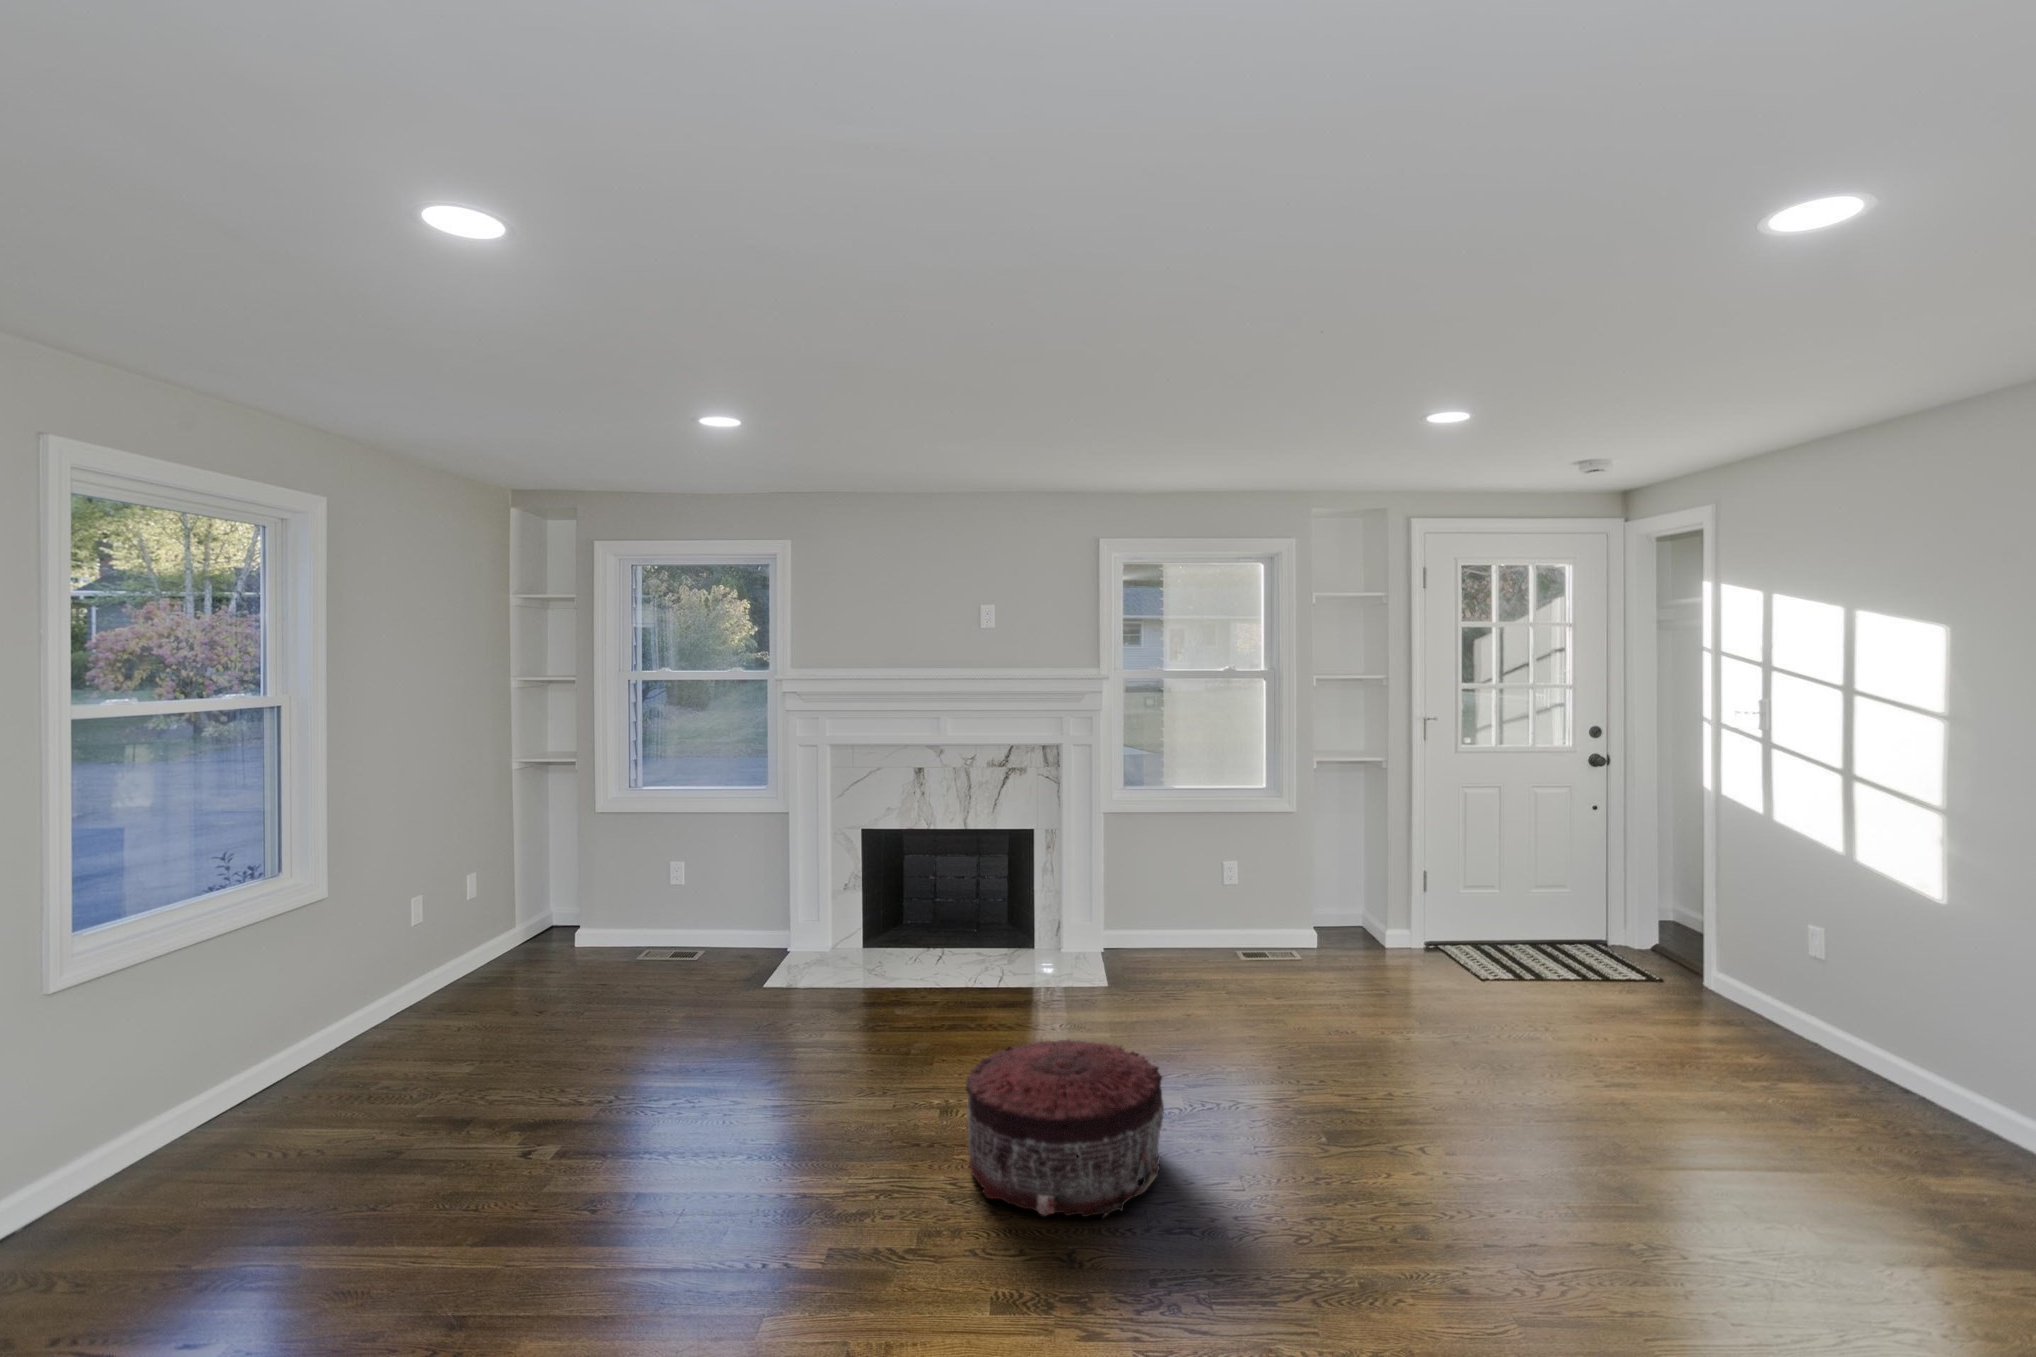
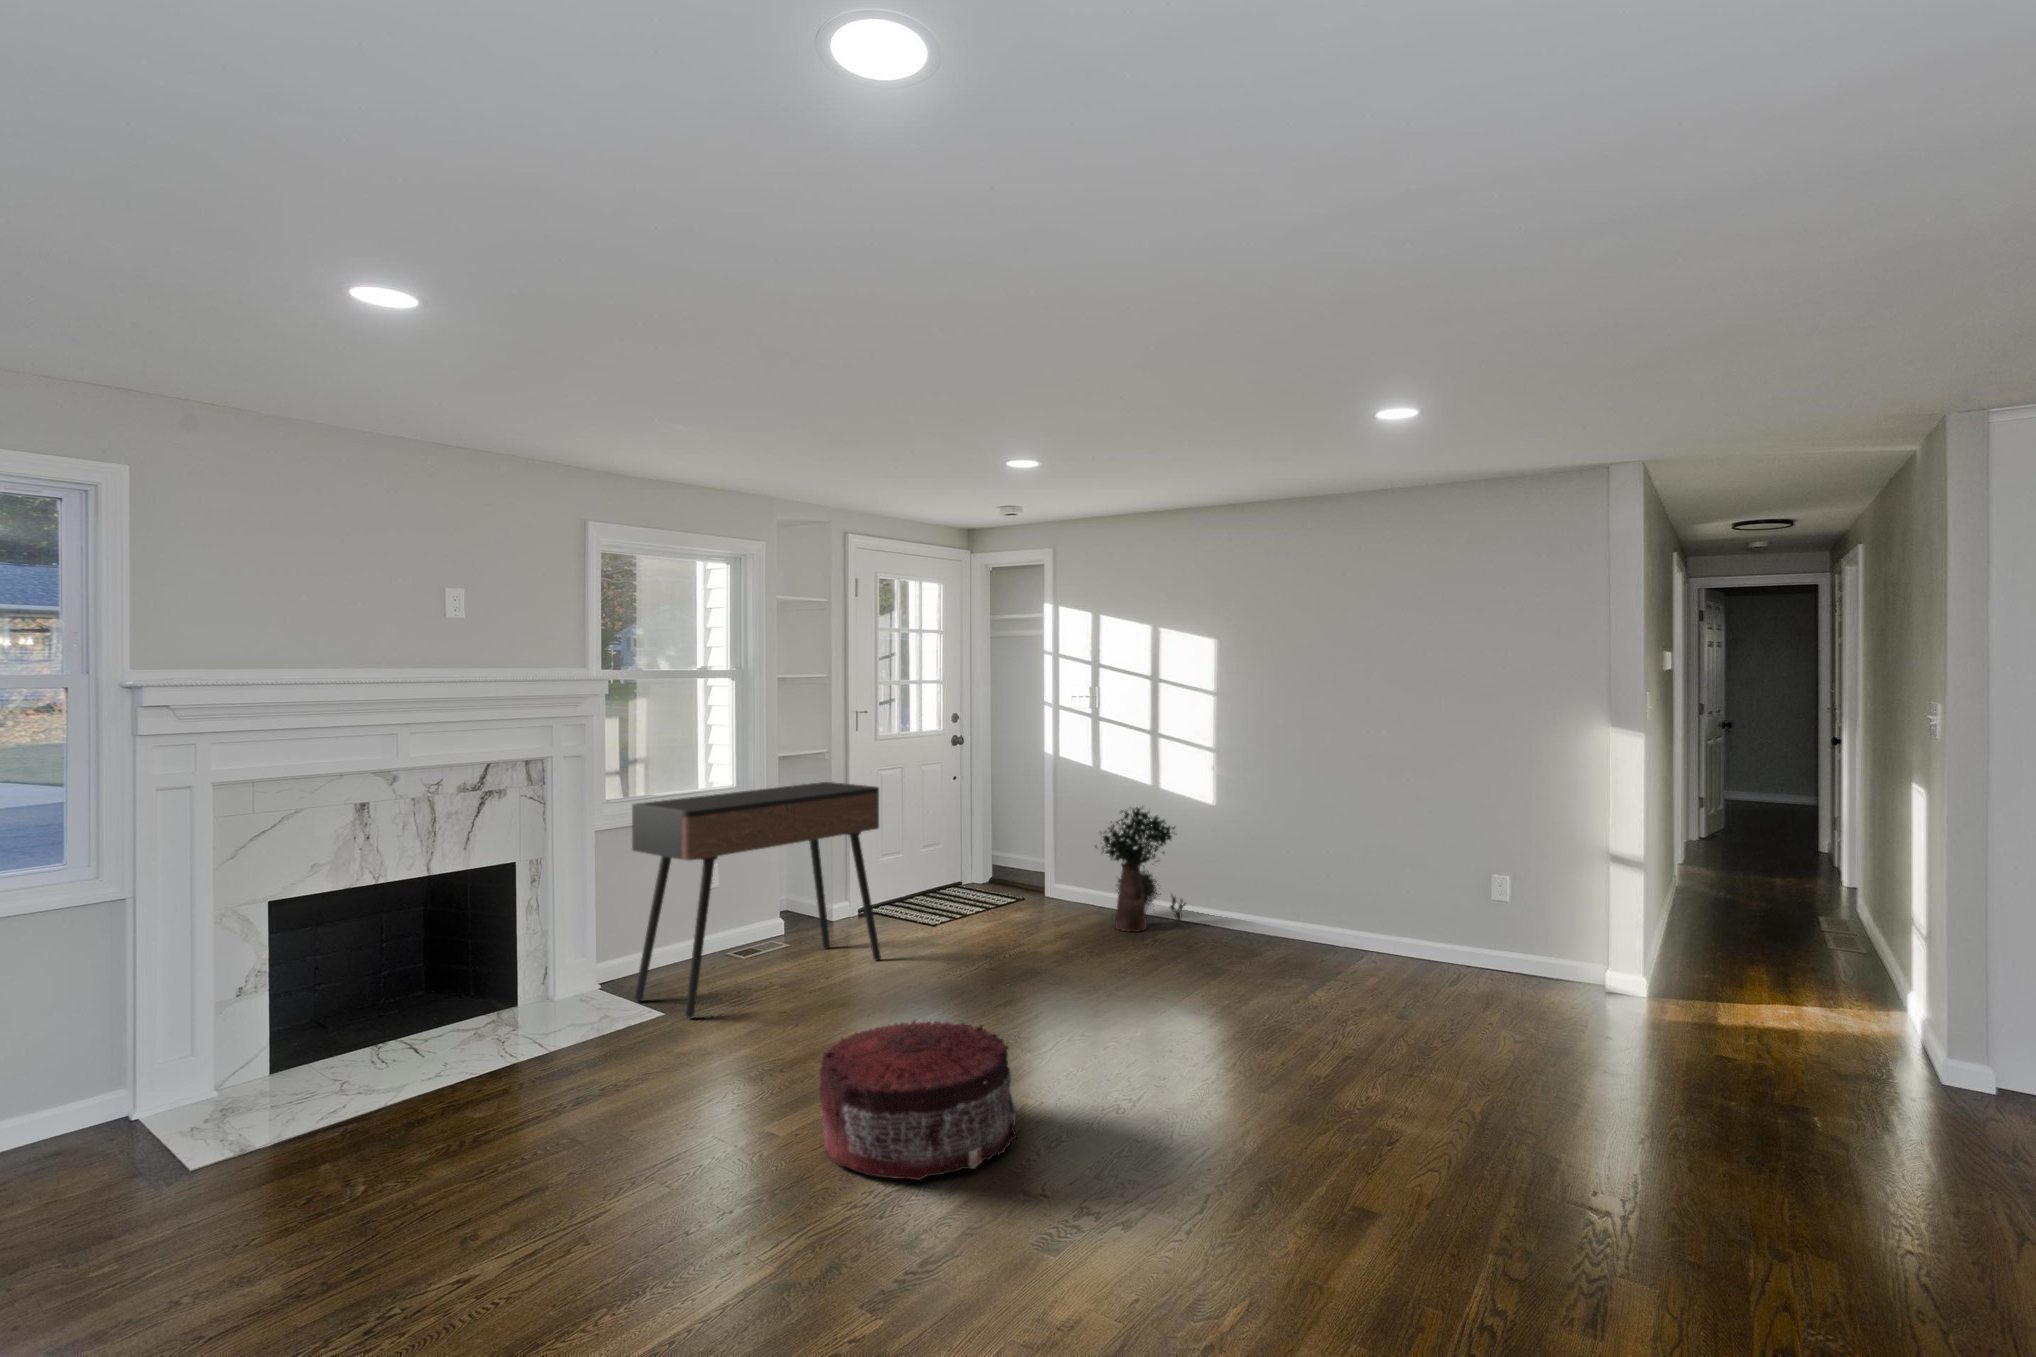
console table: none [1102,791,1359,994] -> present [632,782,881,1018]
potted plant: none [1699,875,1876,1074] -> present [1102,808,1186,932]

